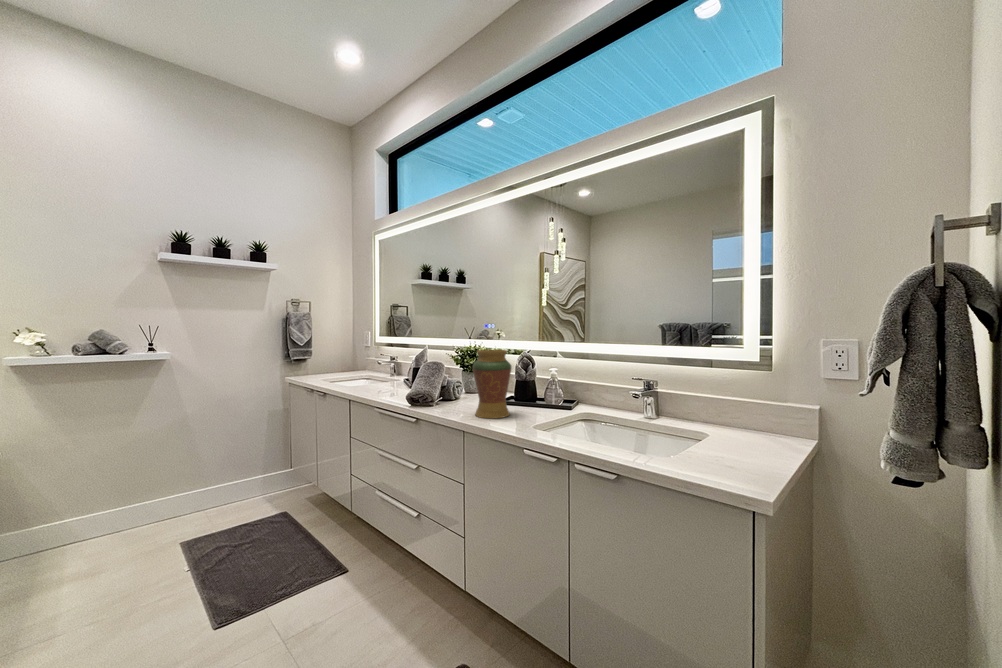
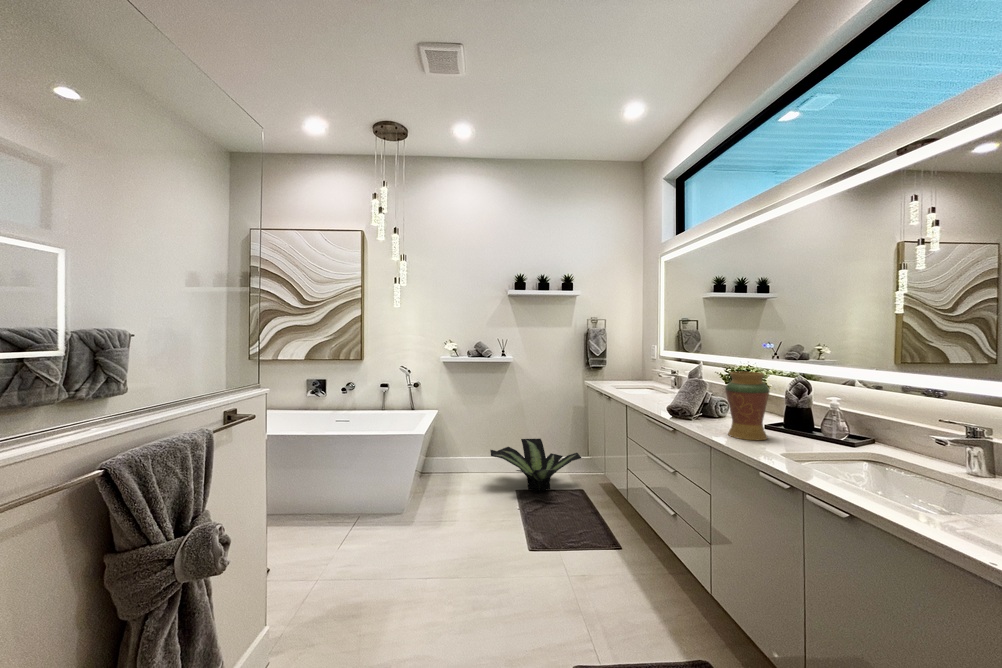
potted plant: none [128,460,285,538] -> present [490,439,581,493]

